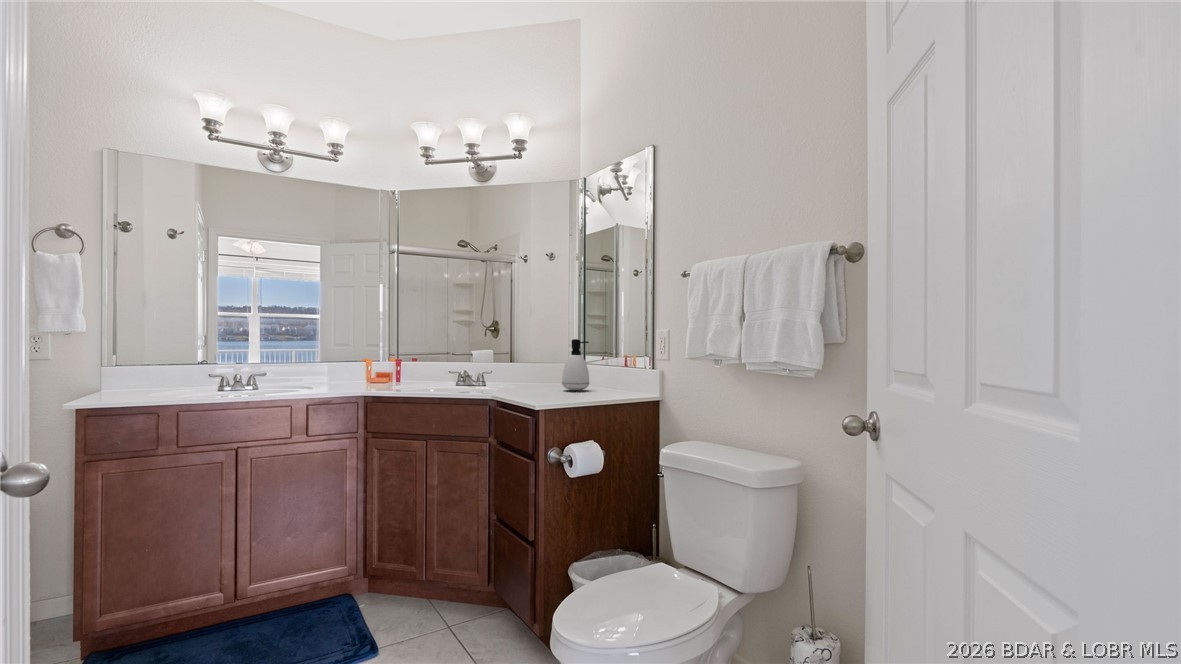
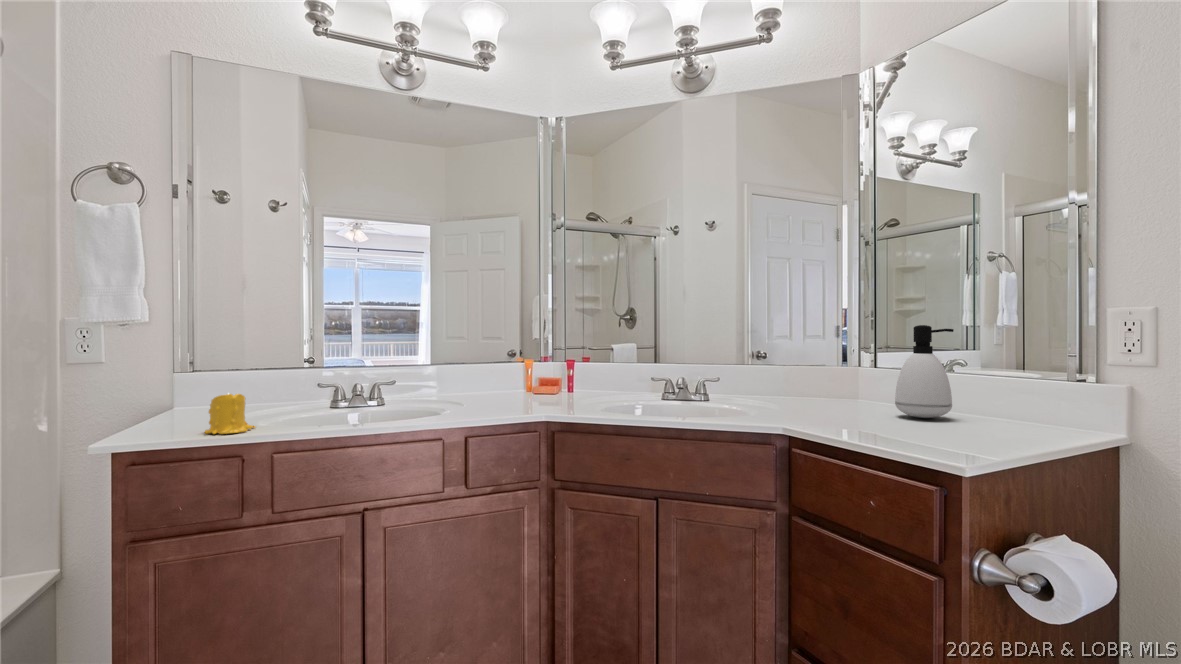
candle: none [135,378,168,402] -> present [205,393,256,434]

